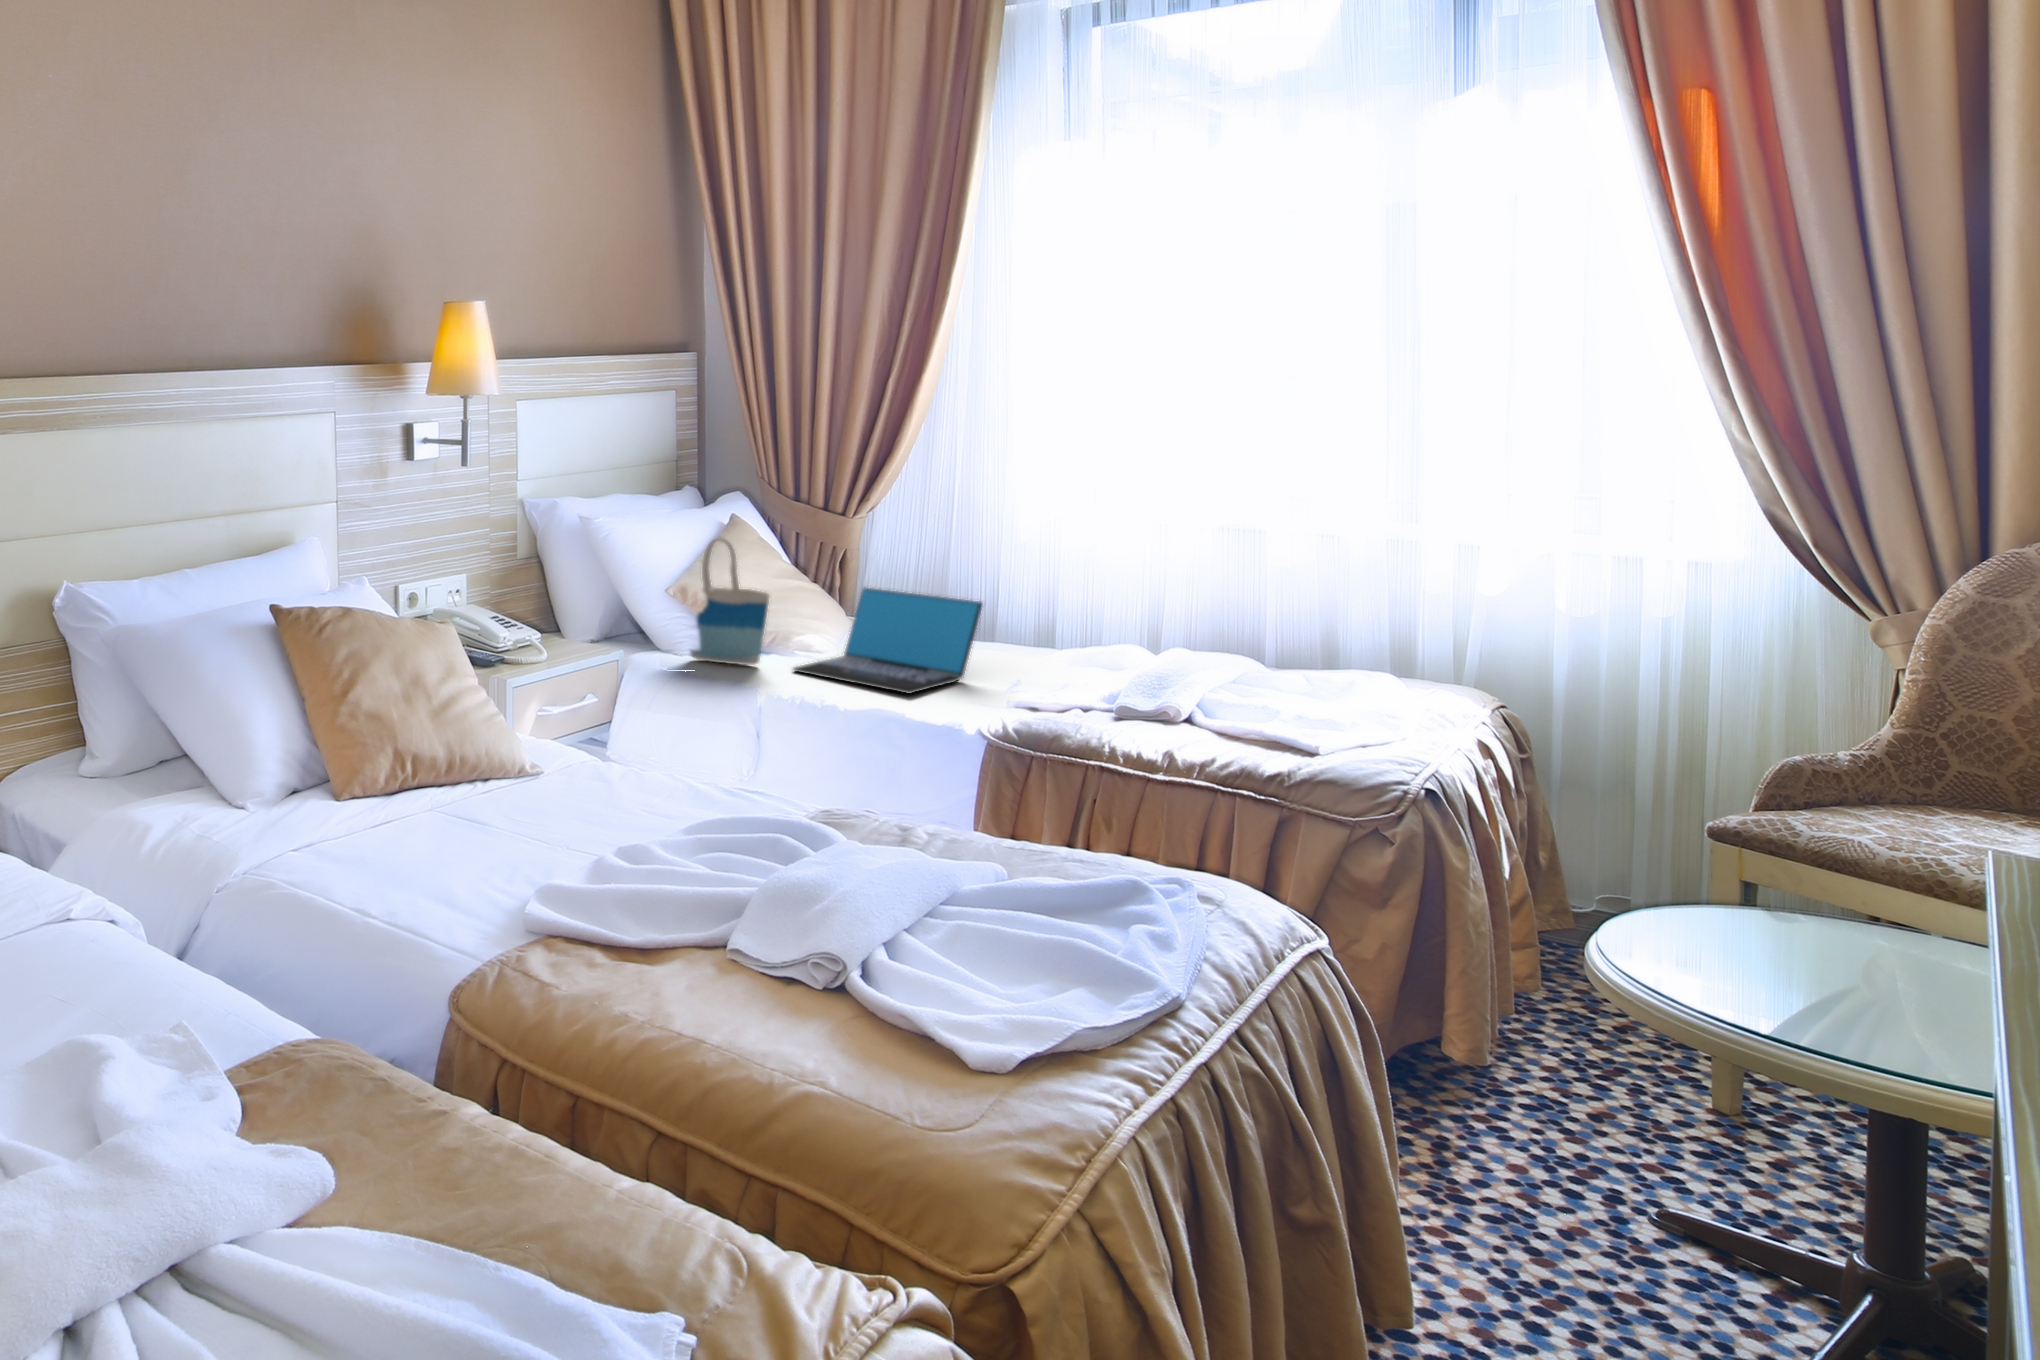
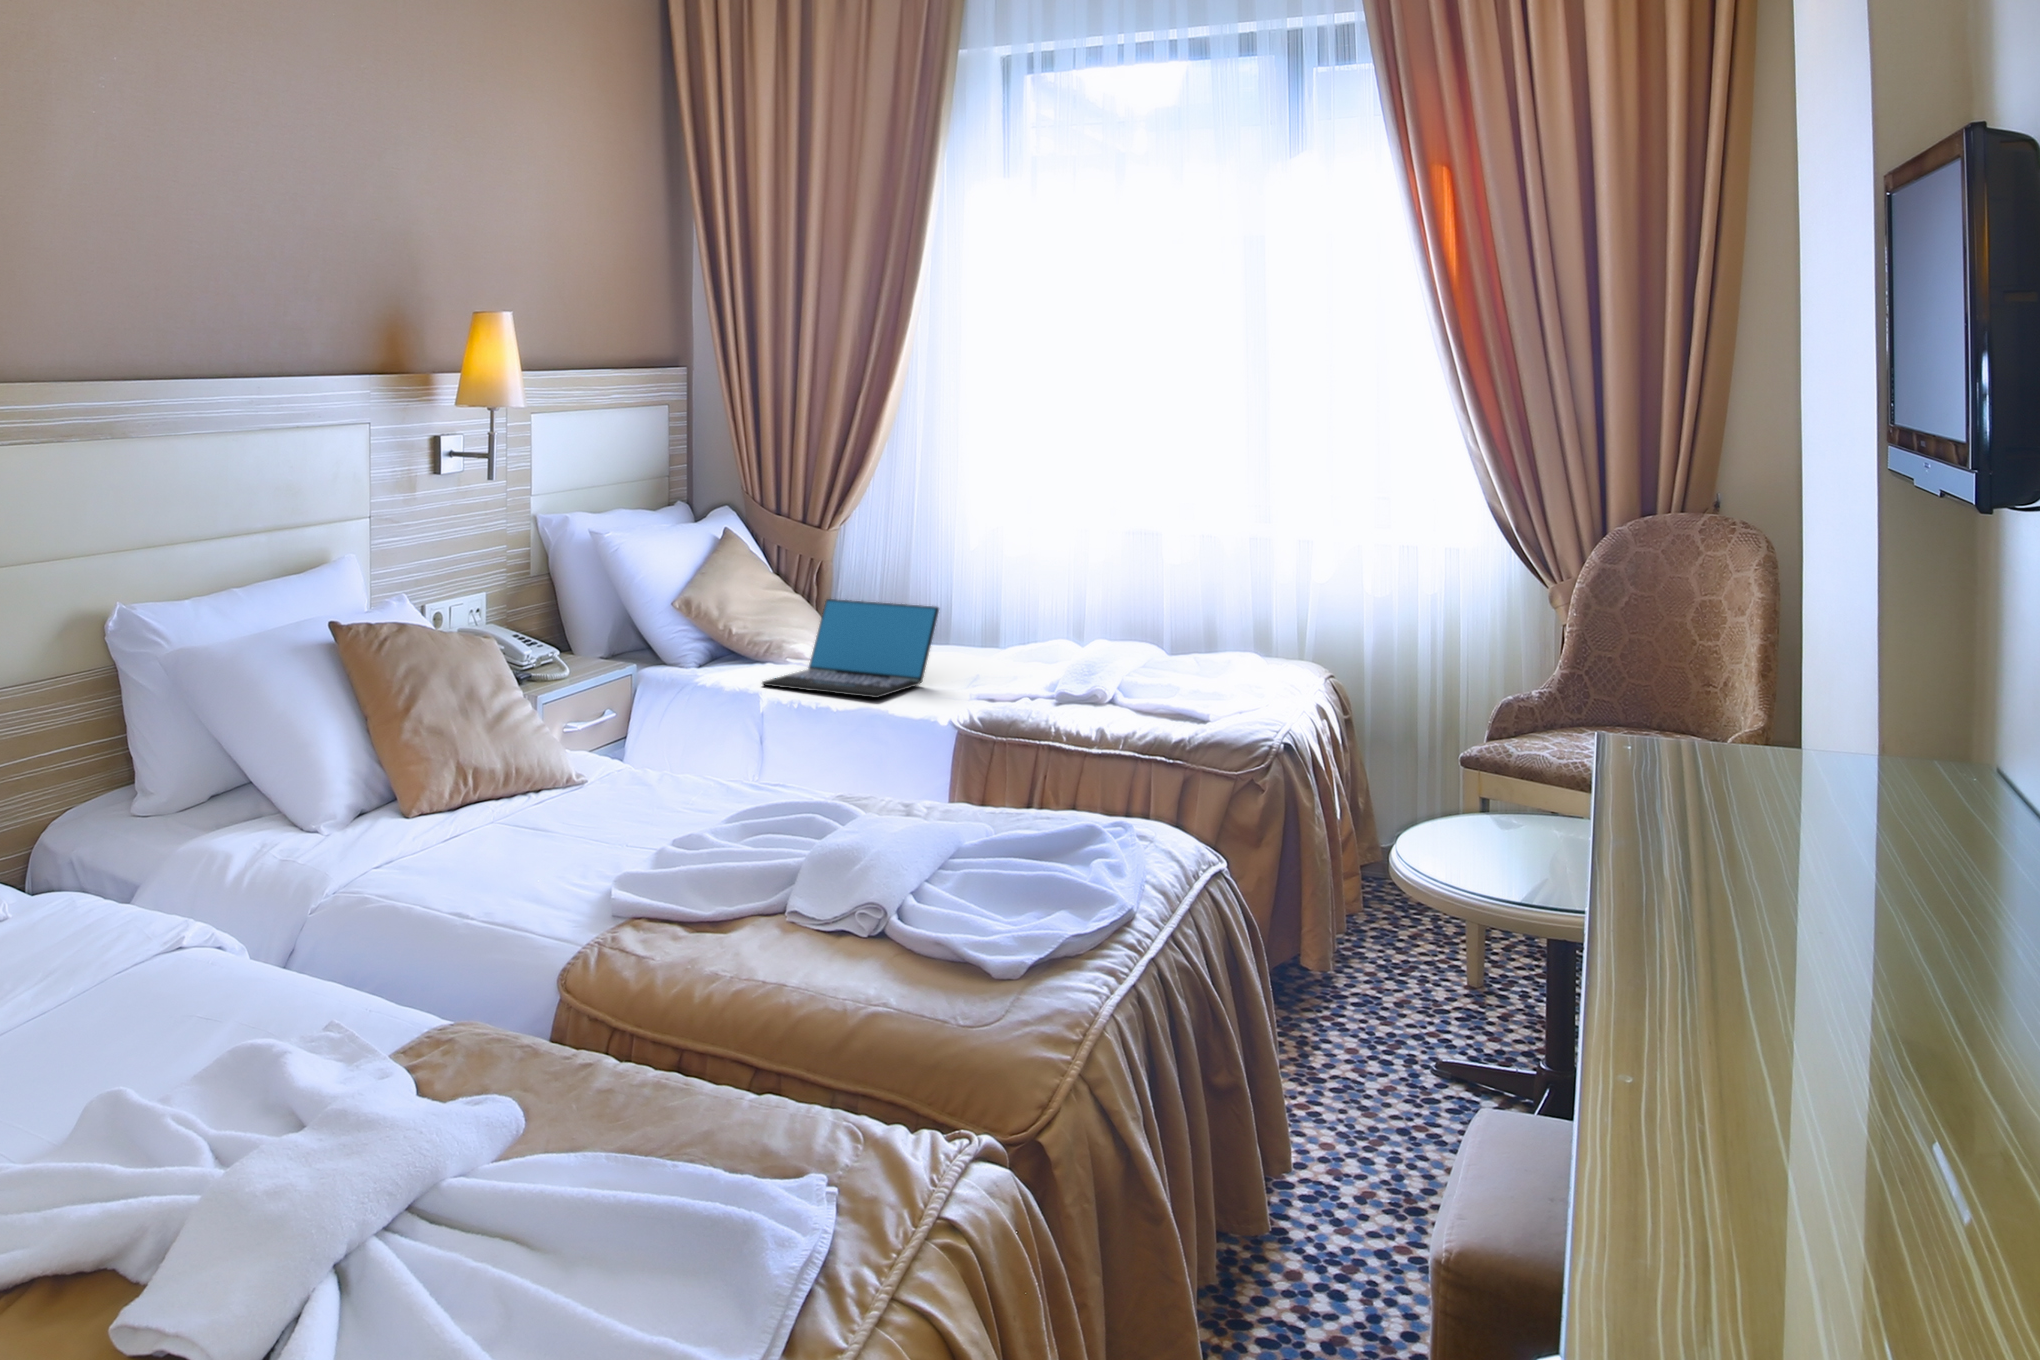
tote bag: present [690,538,769,665] -> none [645,547,740,682]

